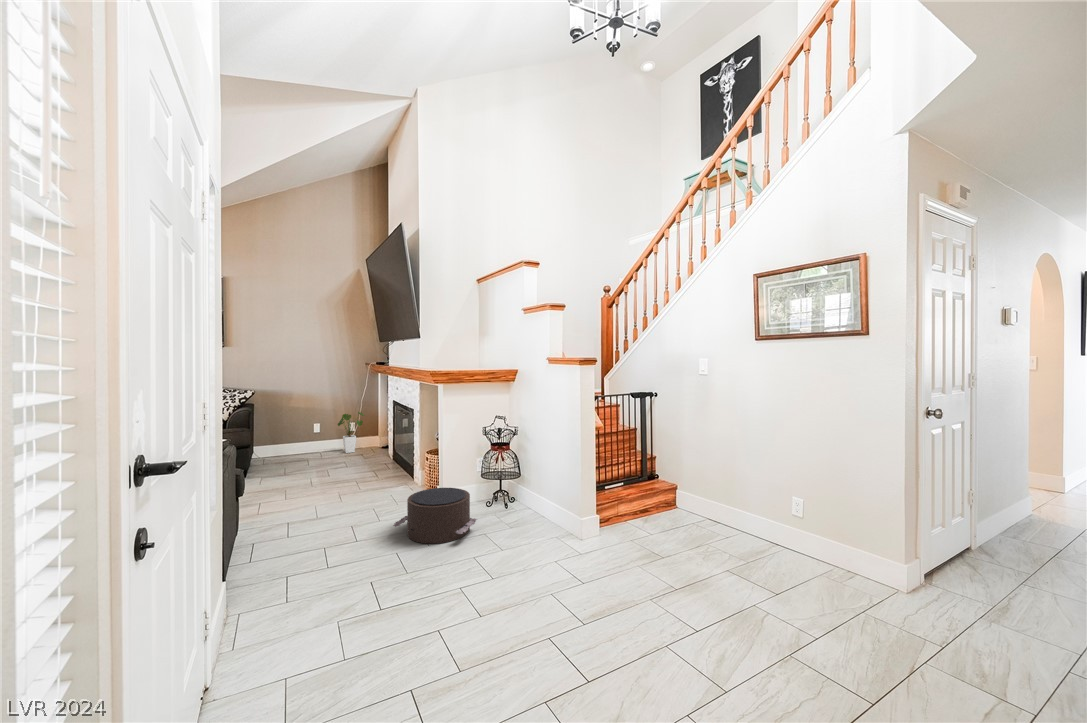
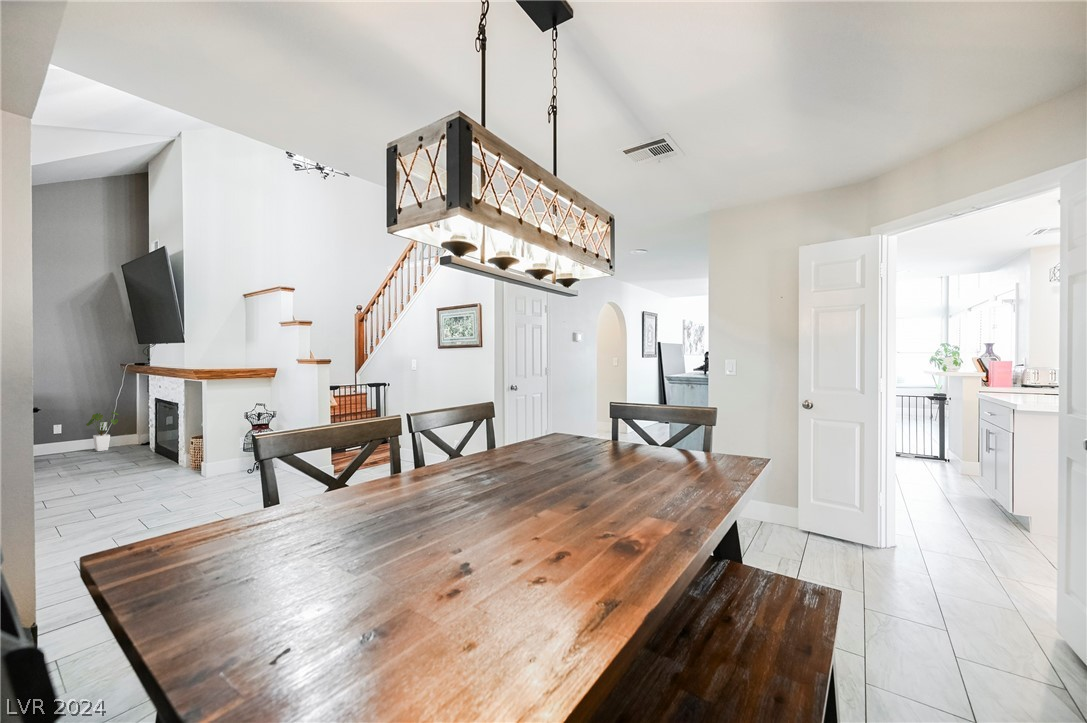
pouf: present [393,488,477,544] -> none [159,458,235,494]

